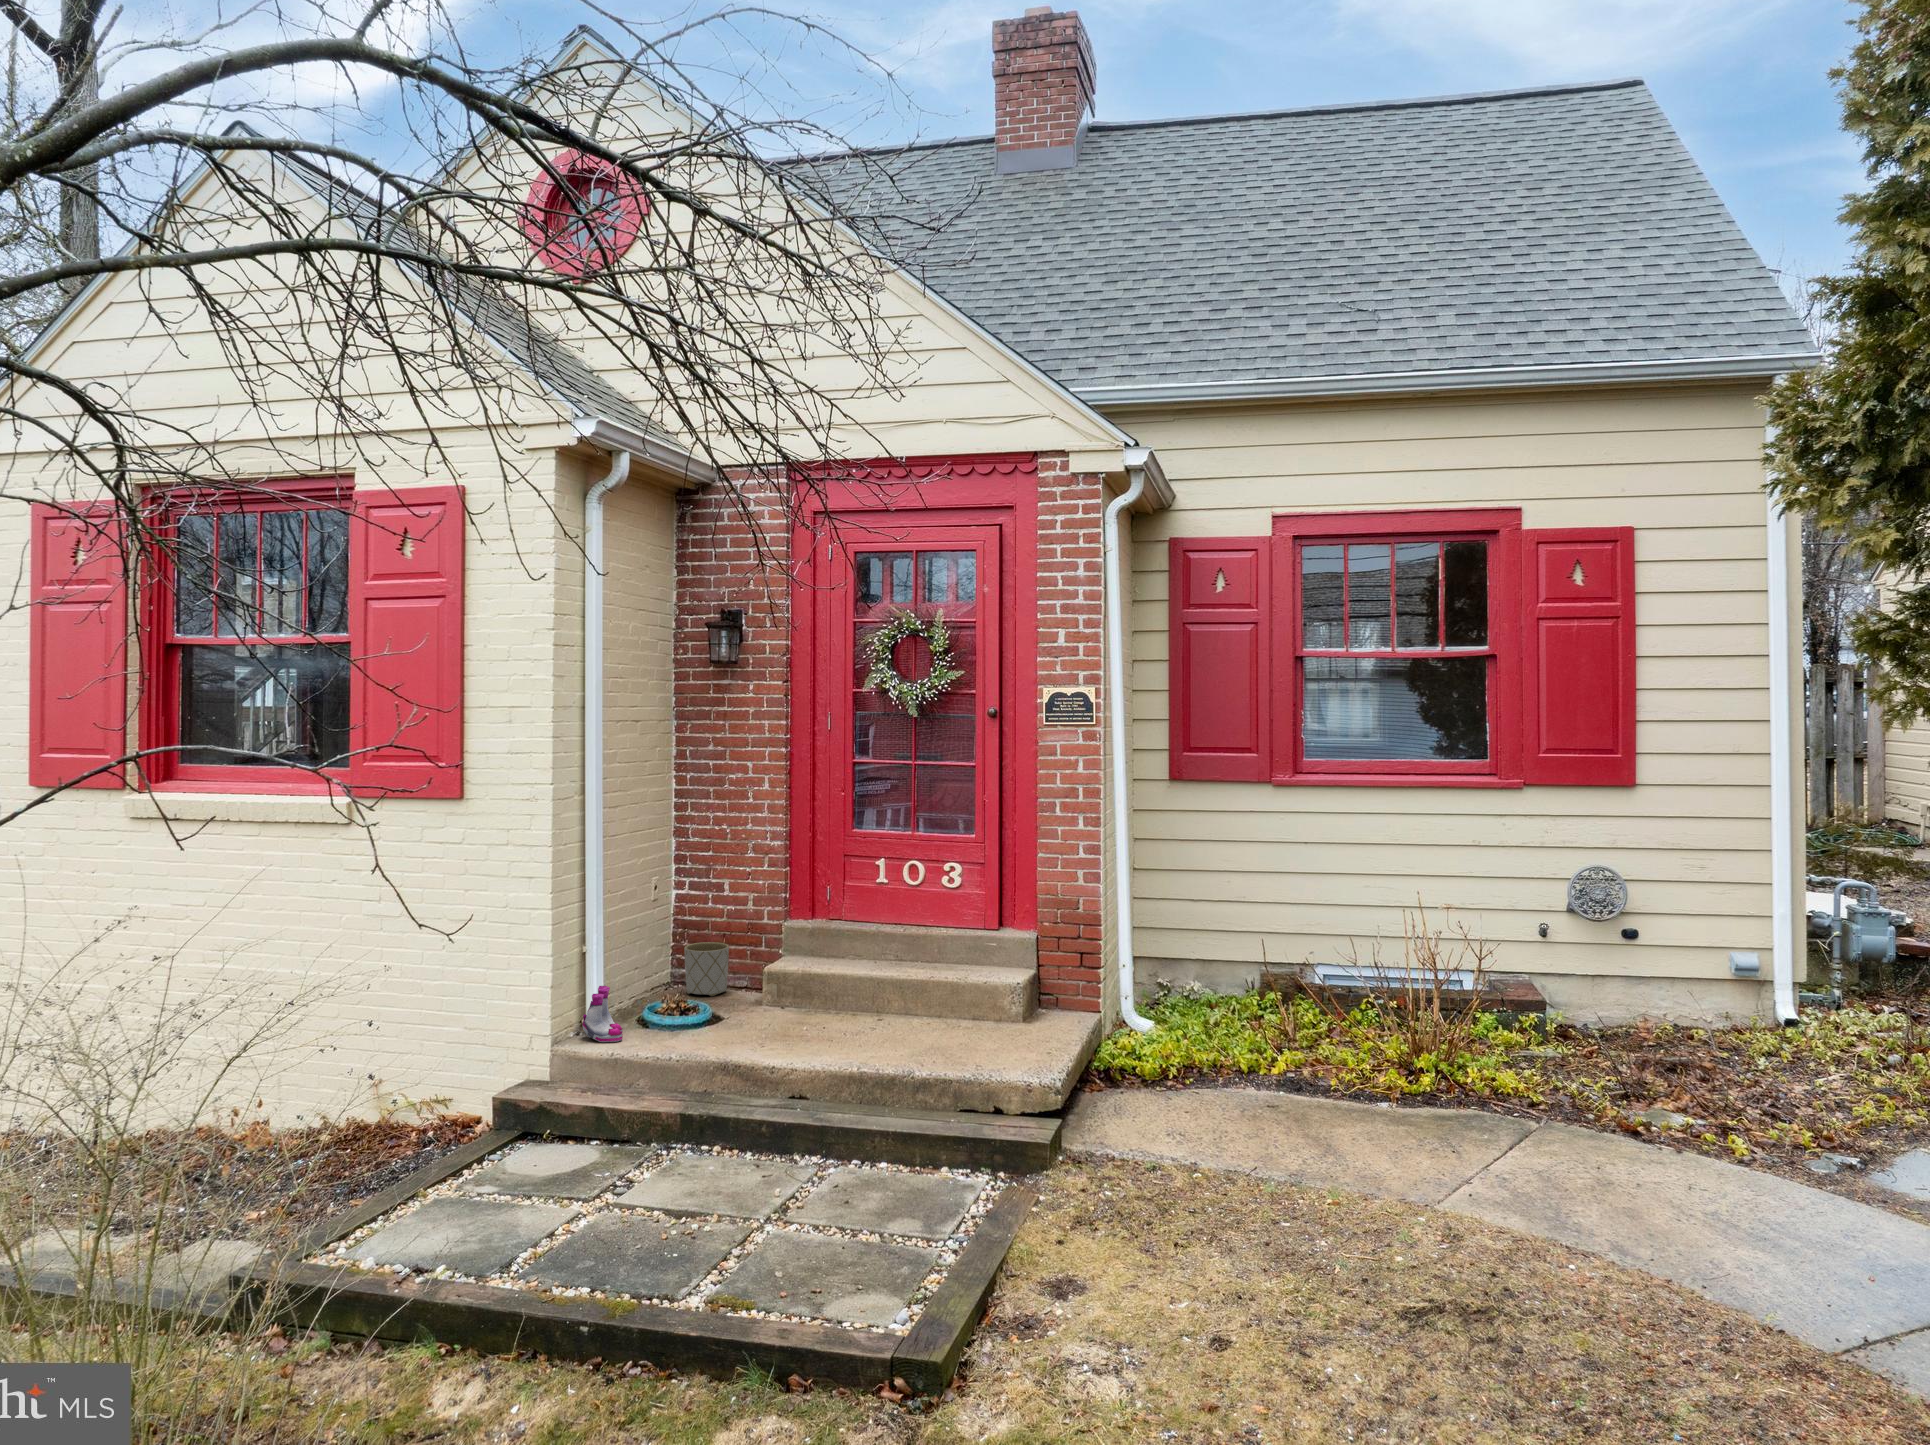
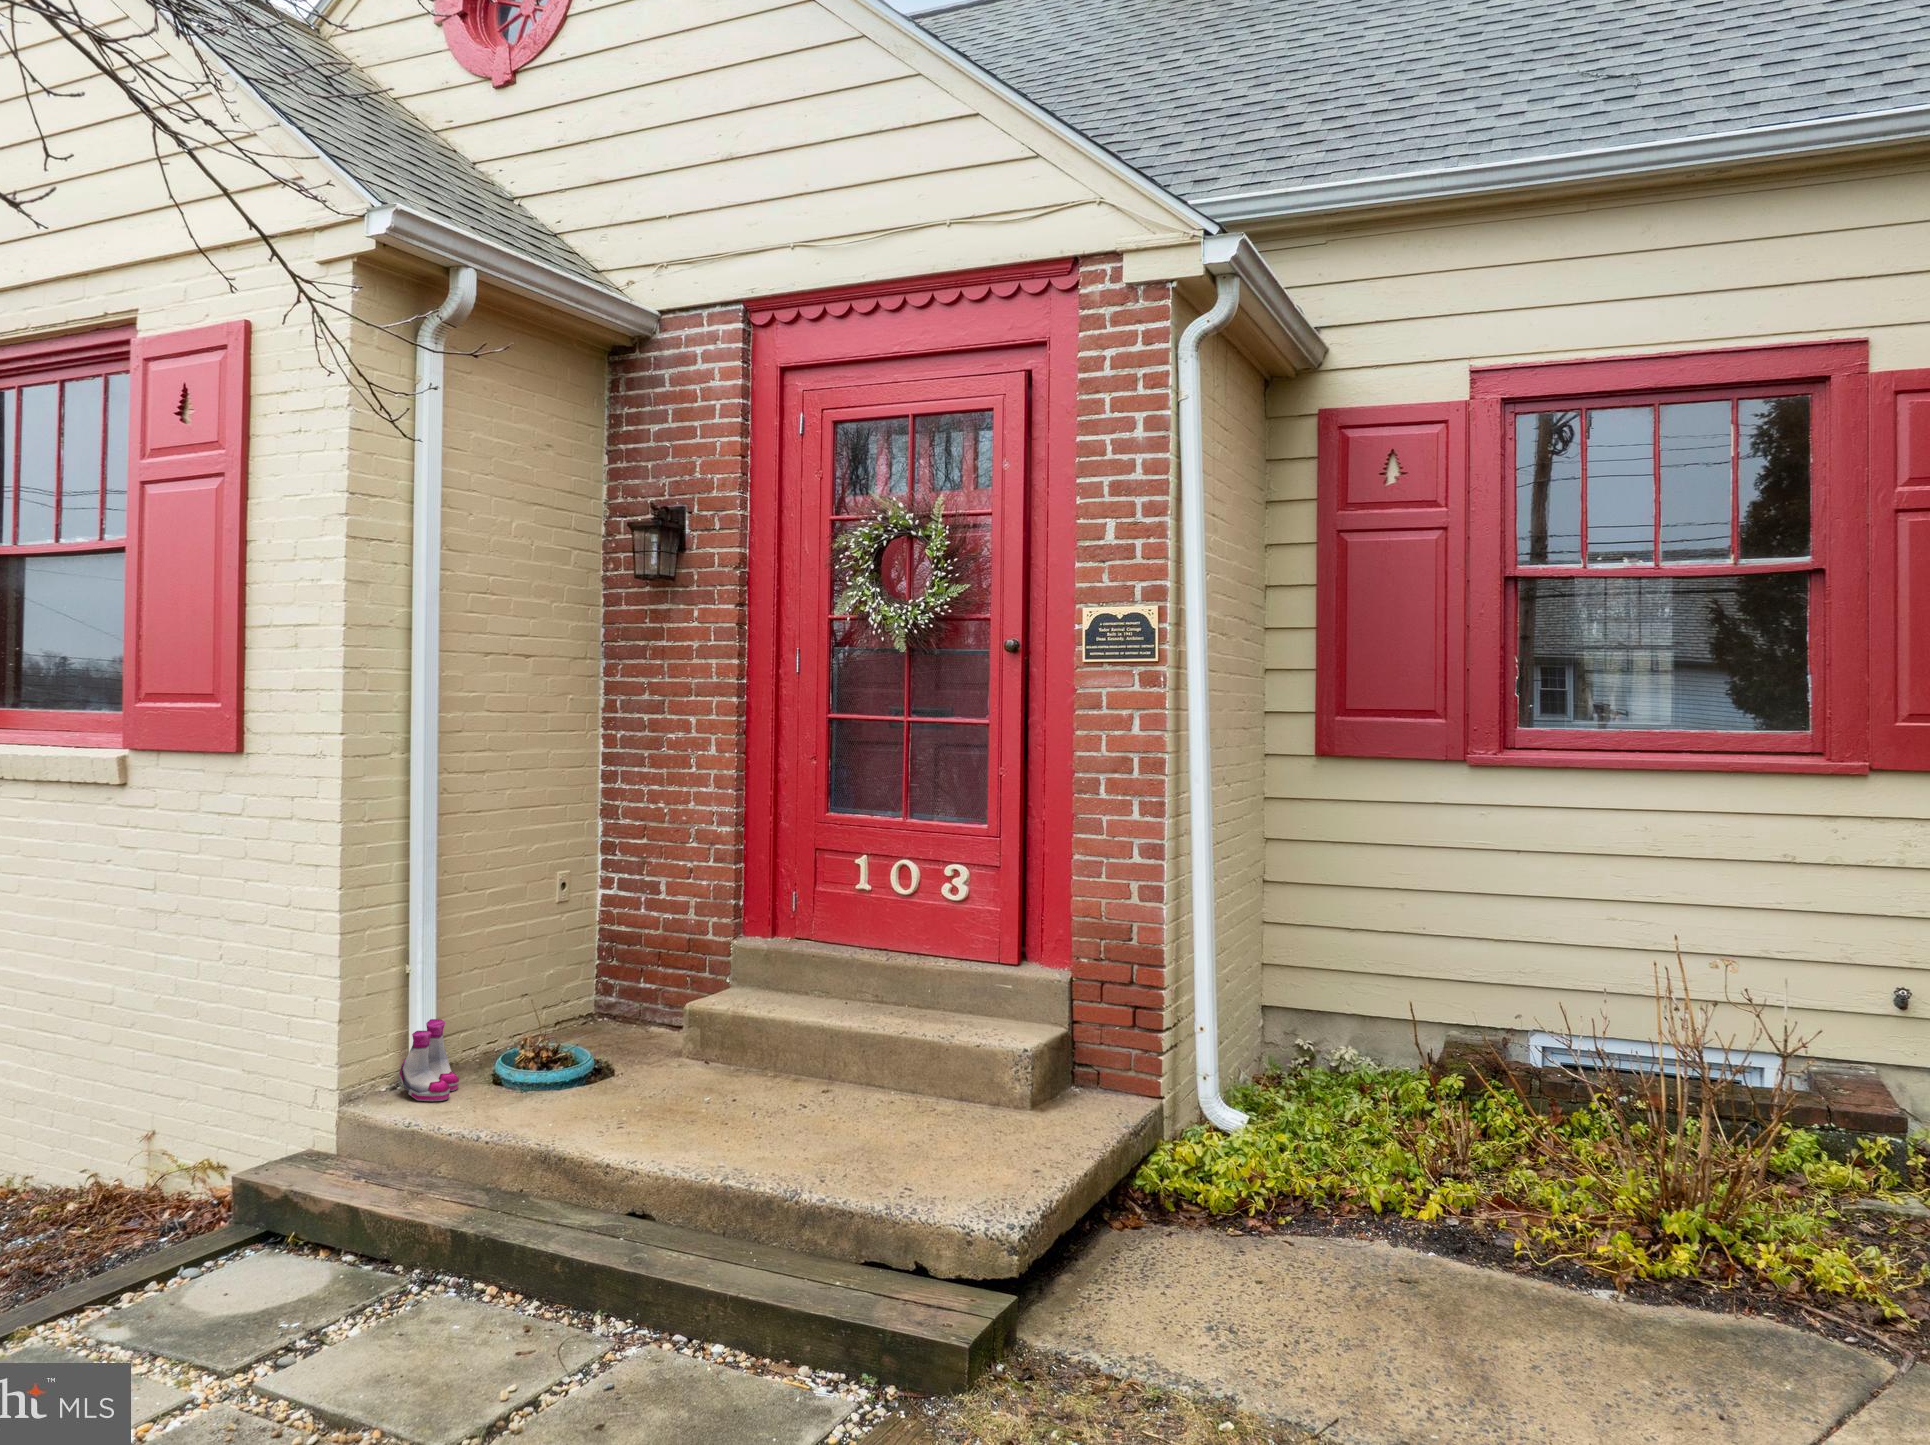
planter: present [684,942,729,996] -> none [594,958,656,1033]

